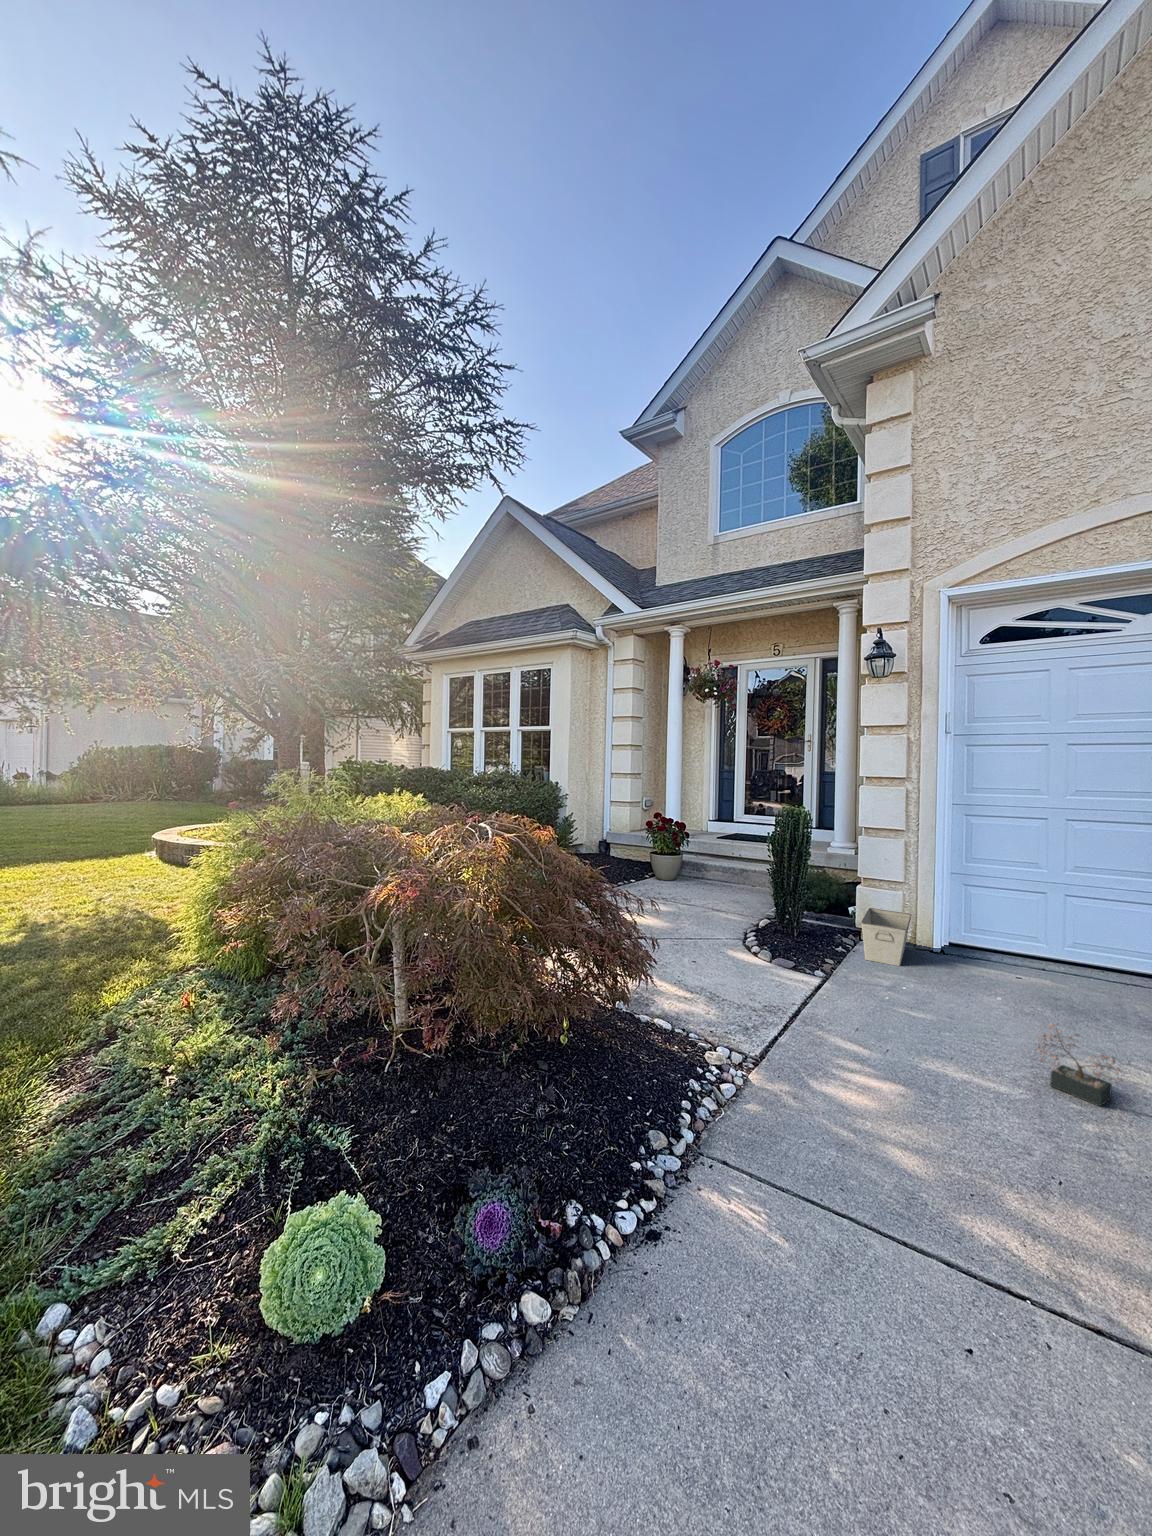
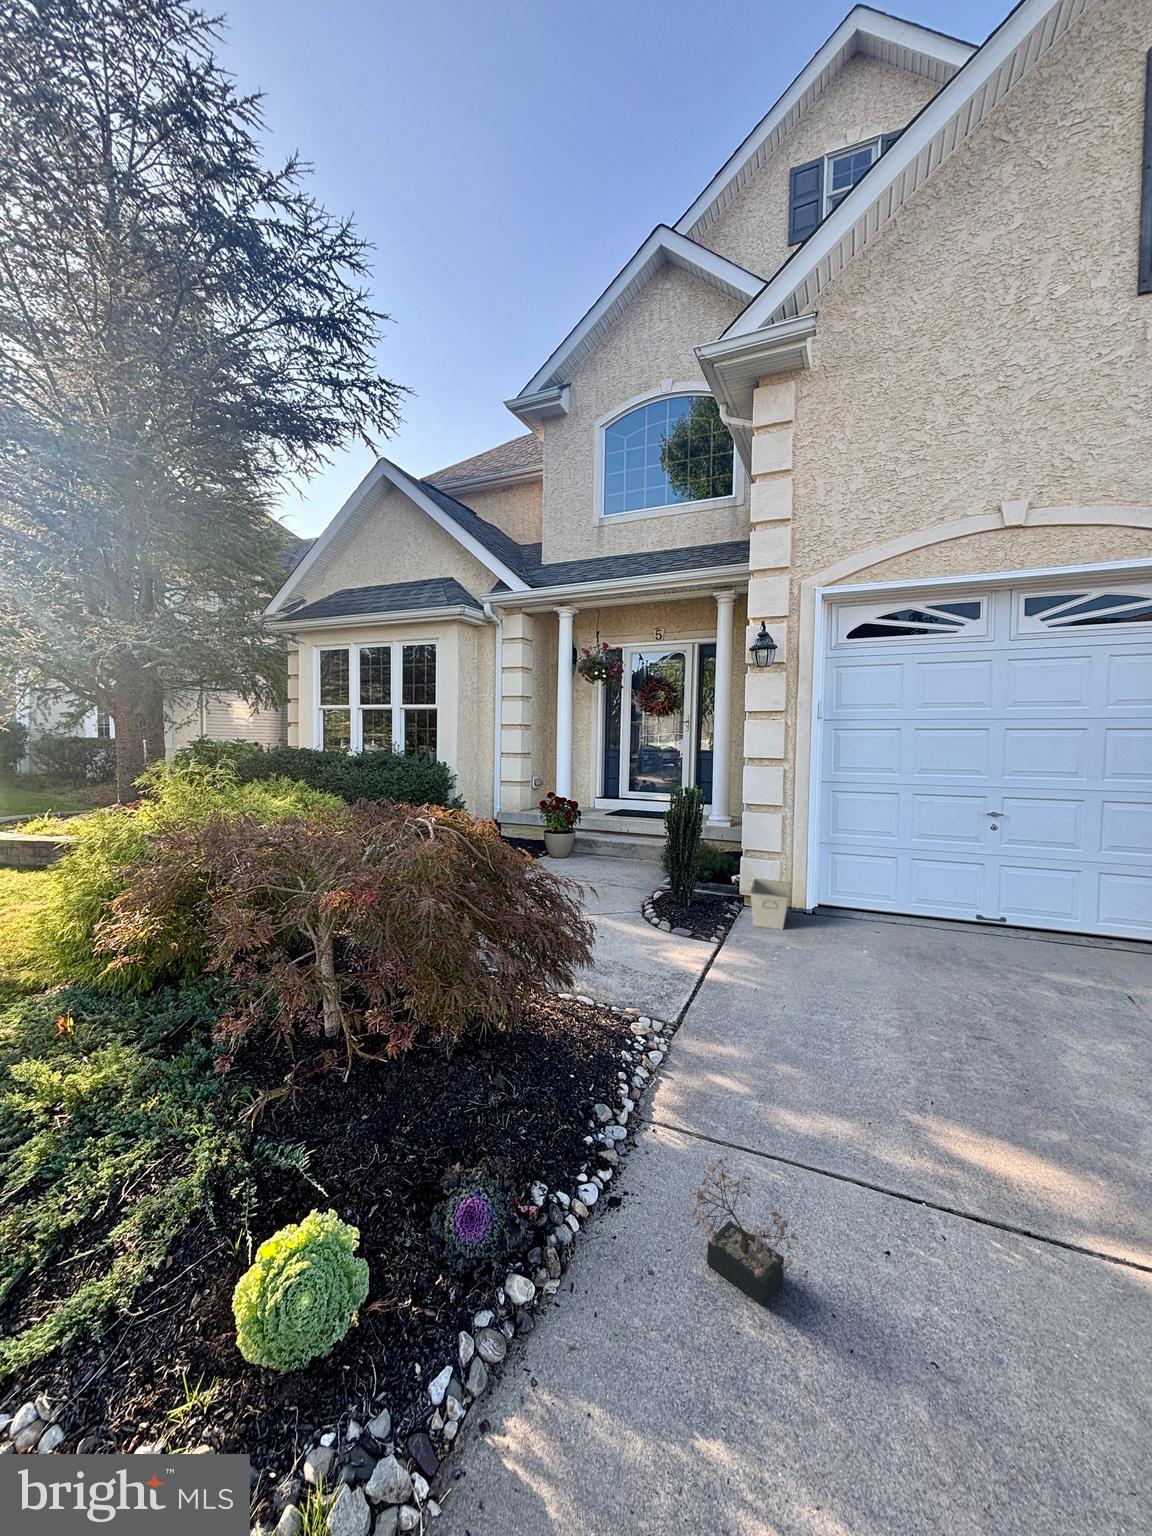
decorative plant: present [1038,1023,1123,1106] -> present [689,1158,799,1306]

